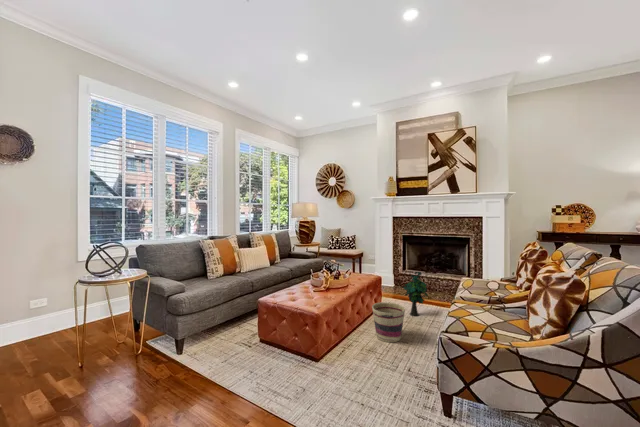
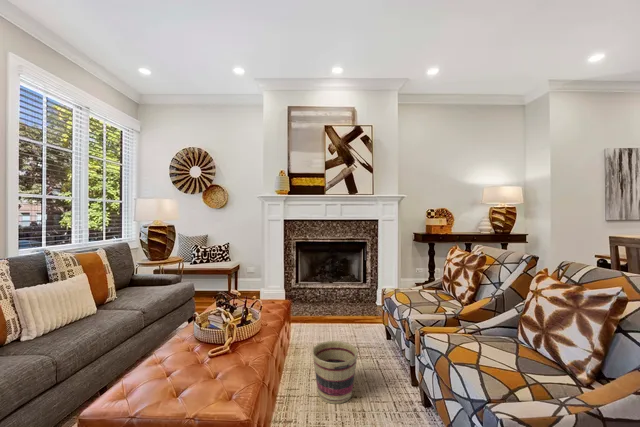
decorative plant: present [403,272,428,316] -> none [322,289,354,346]

